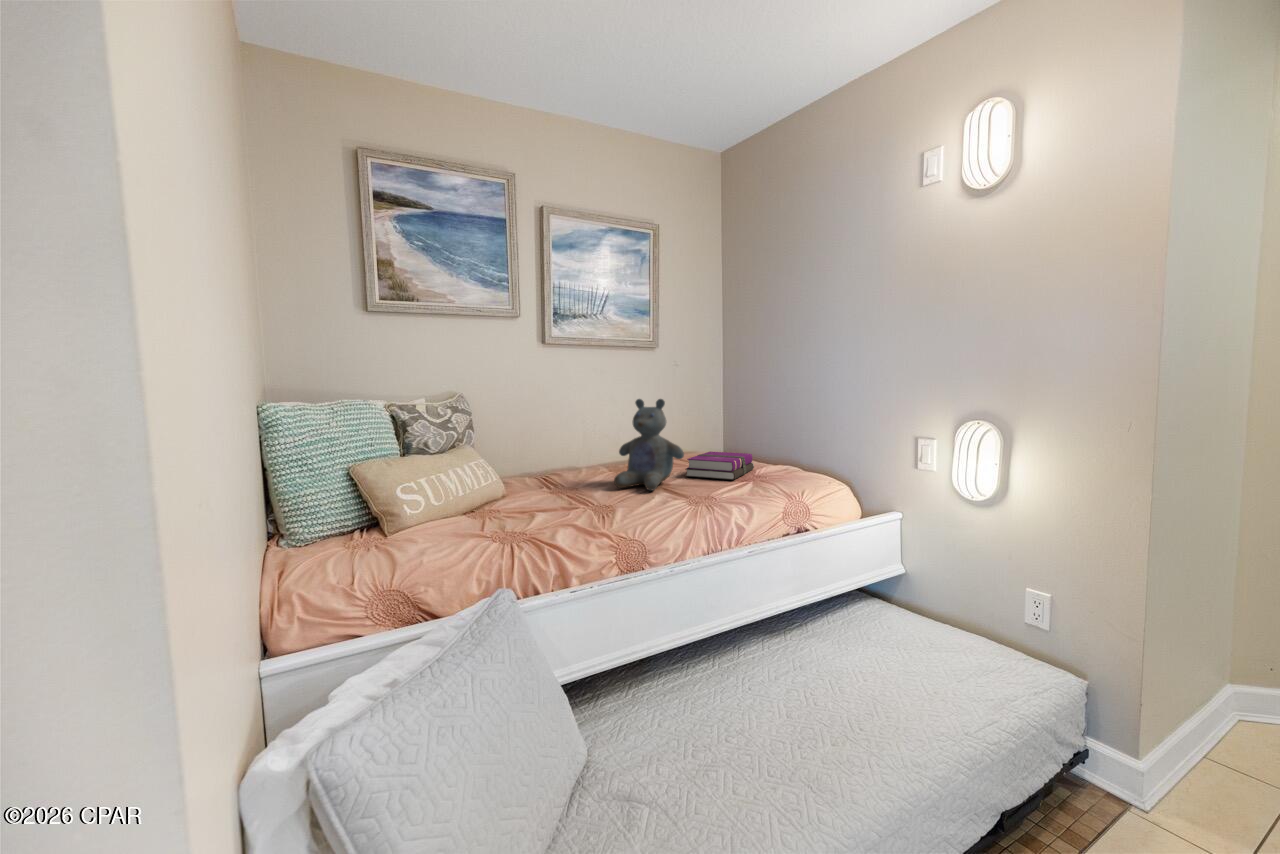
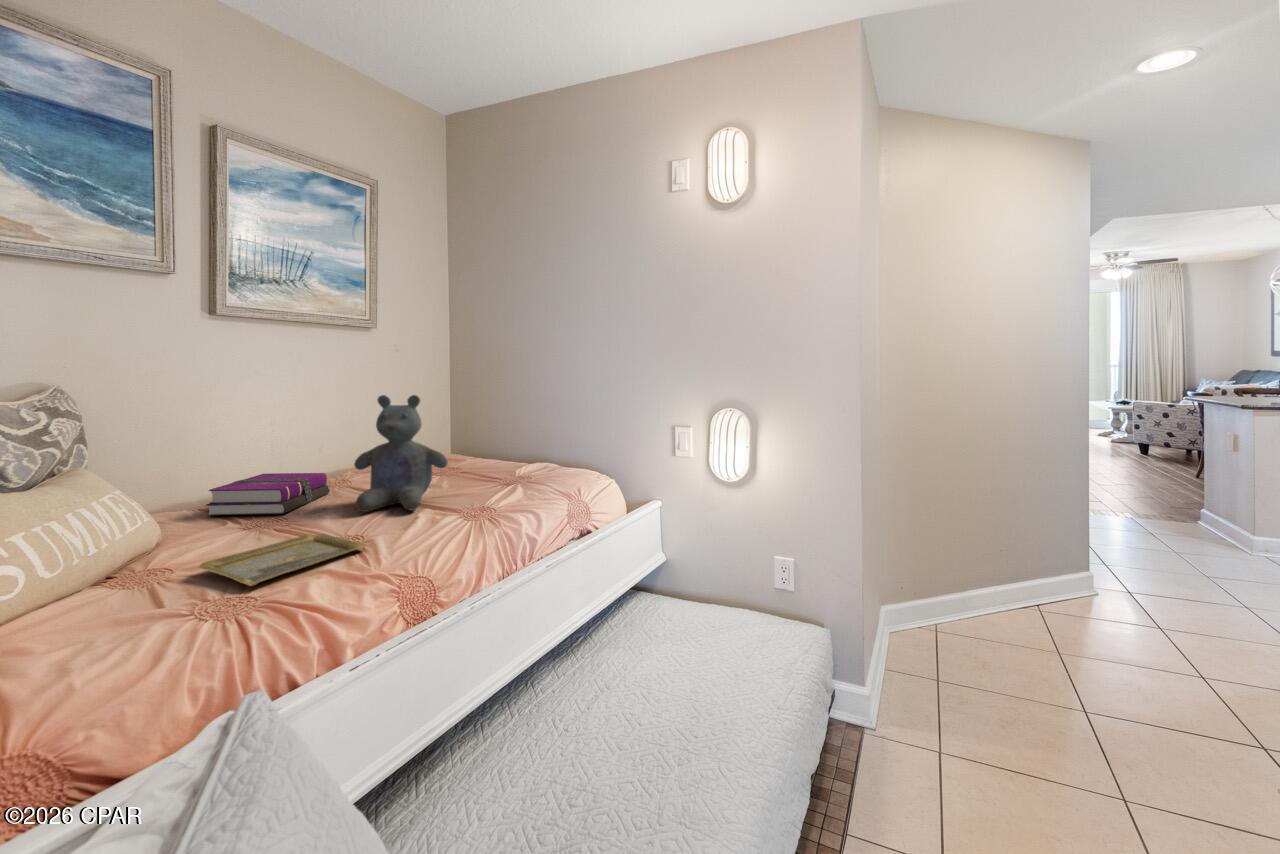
hardback book: present [686,452,754,480] -> present [206,473,330,516]
tray: none [504,498,604,525] -> present [198,534,366,586]

